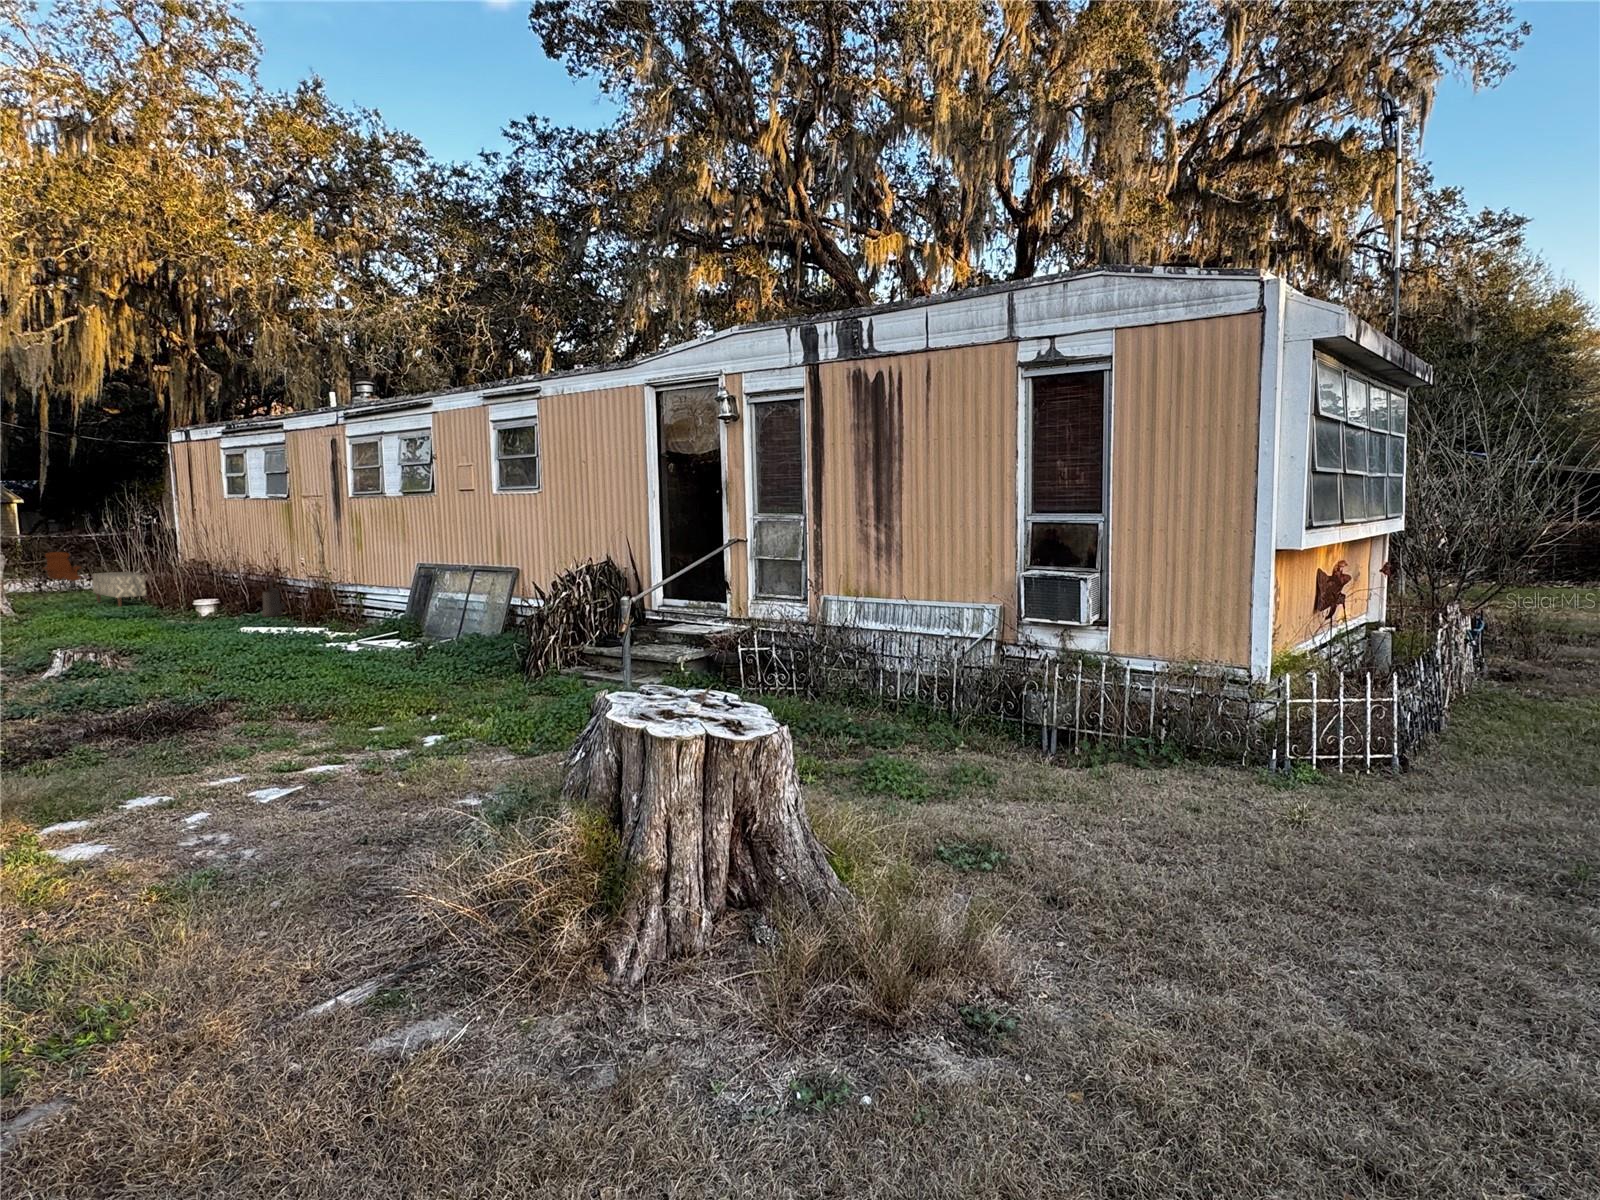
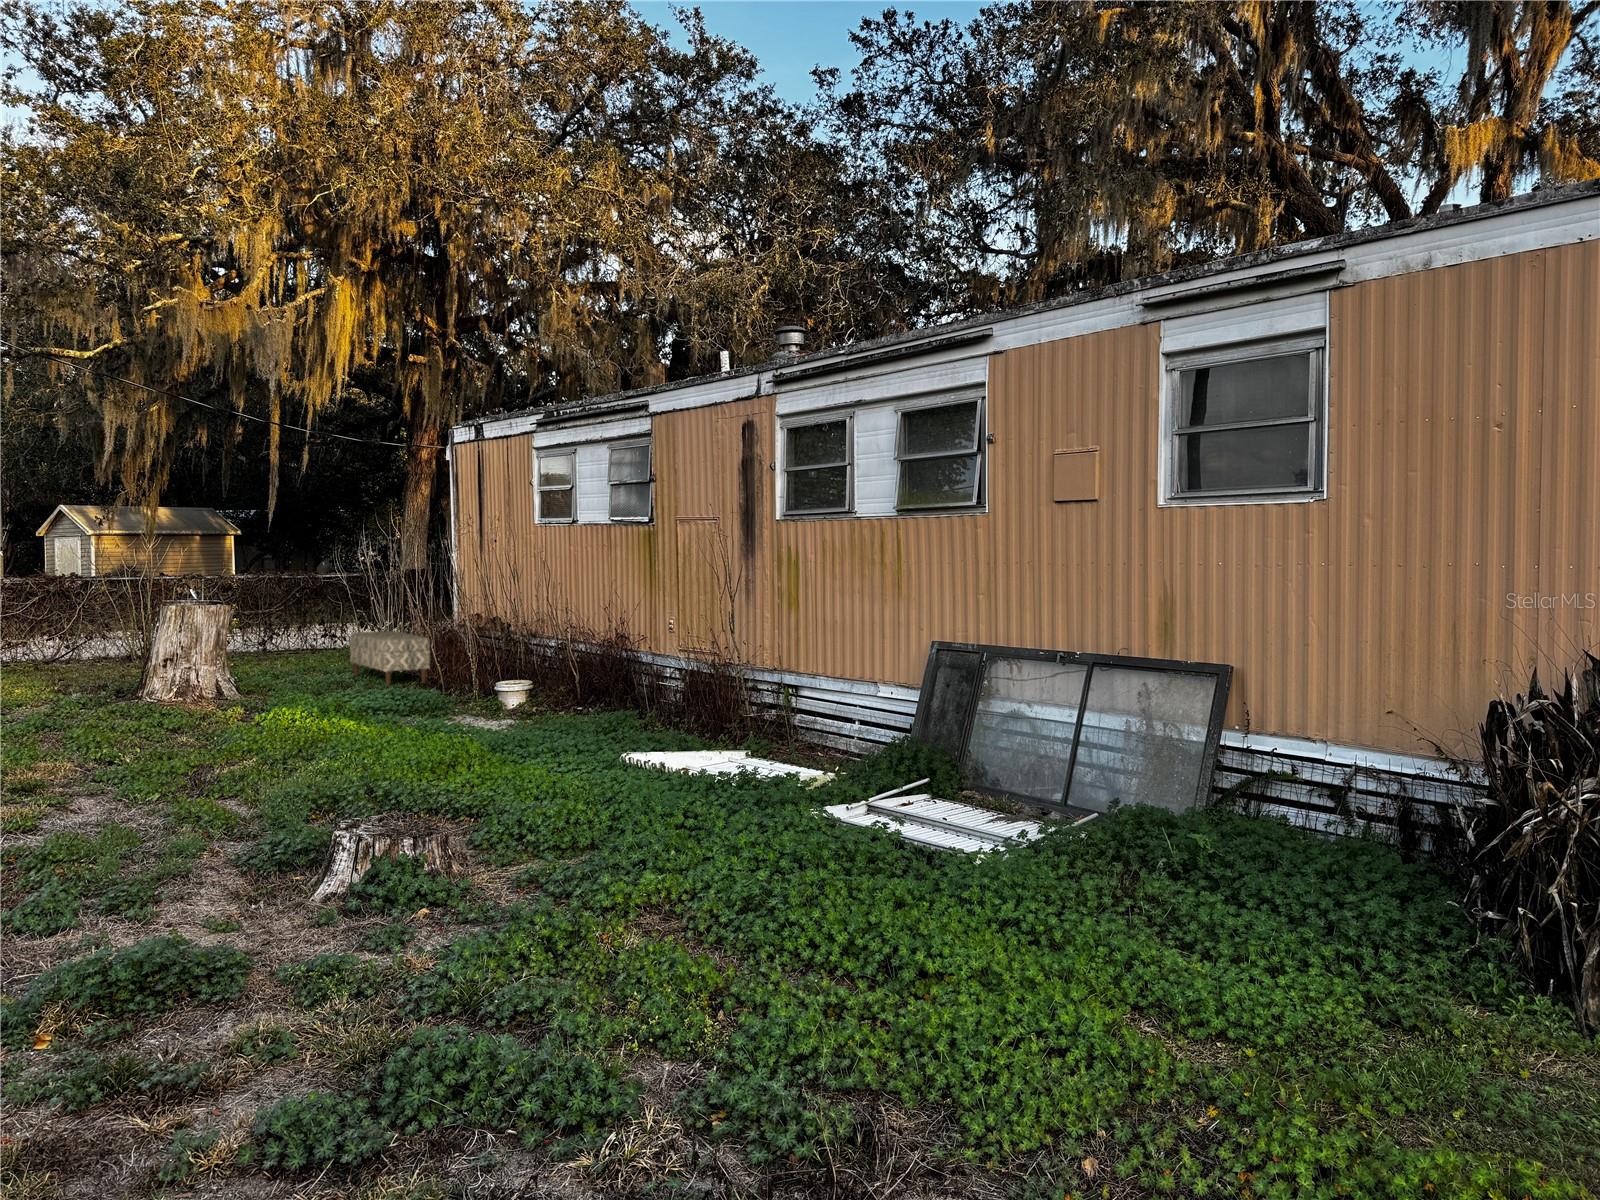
lounge chair: present [43,552,81,588] -> none [275,598,323,651]
watering can: present [262,582,285,617] -> none [601,659,670,718]

